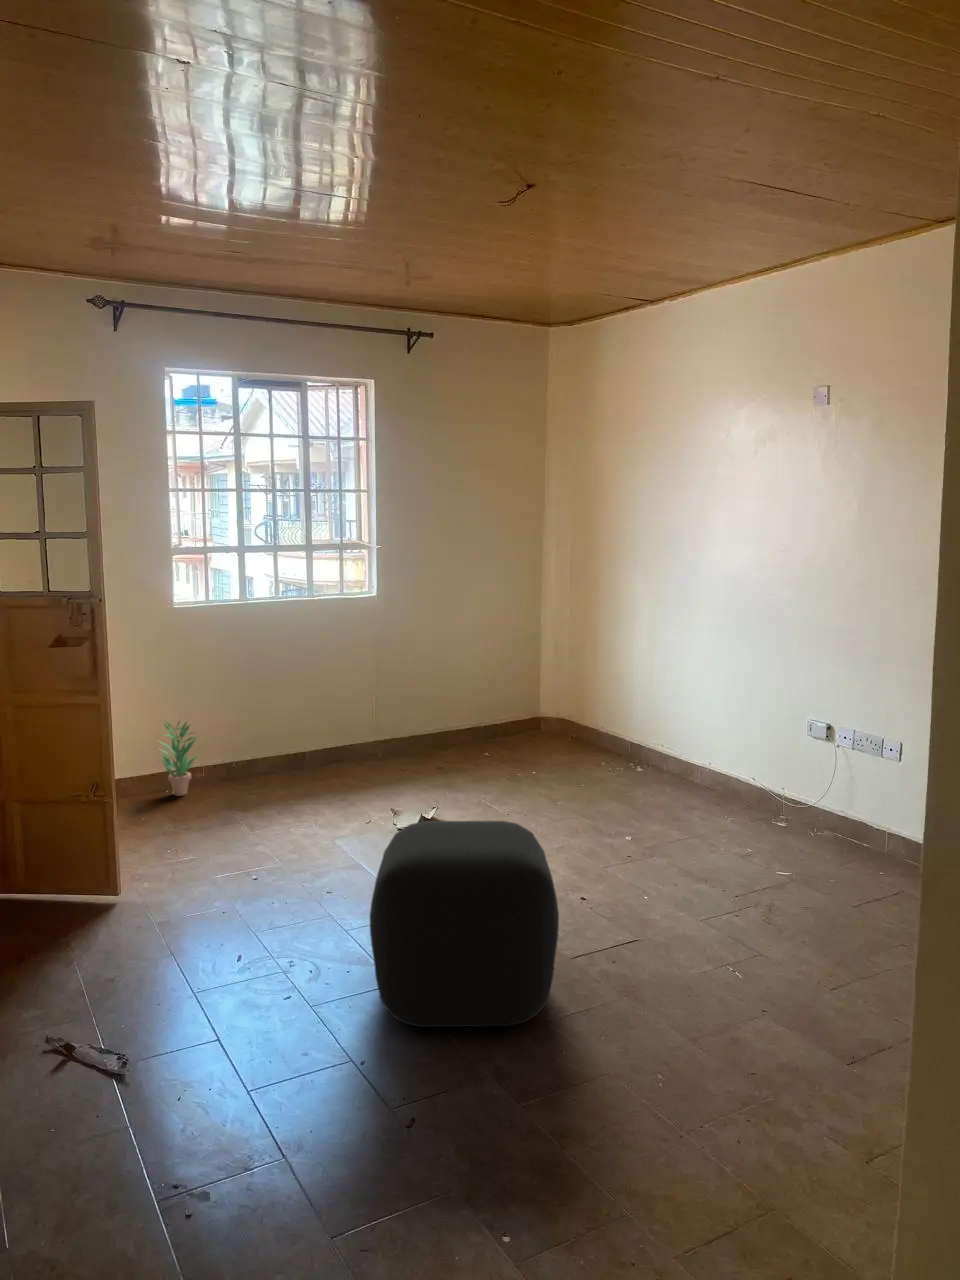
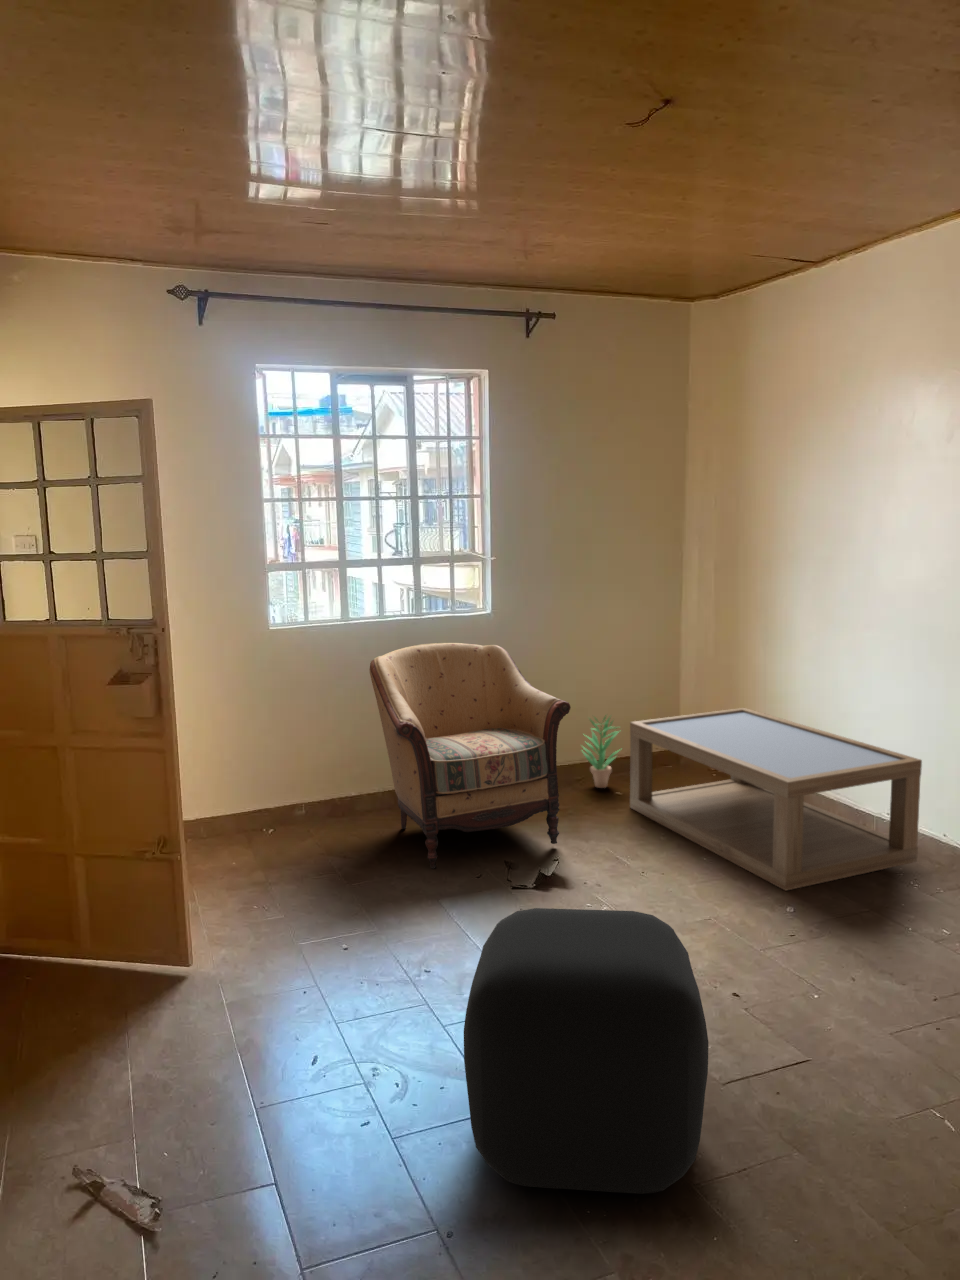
armchair: none [268,622,447,816] -> present [369,643,571,868]
coffee table: none [497,680,734,825] -> present [630,708,922,891]
potted plant: present [160,721,198,796] -> present [583,715,619,788]

